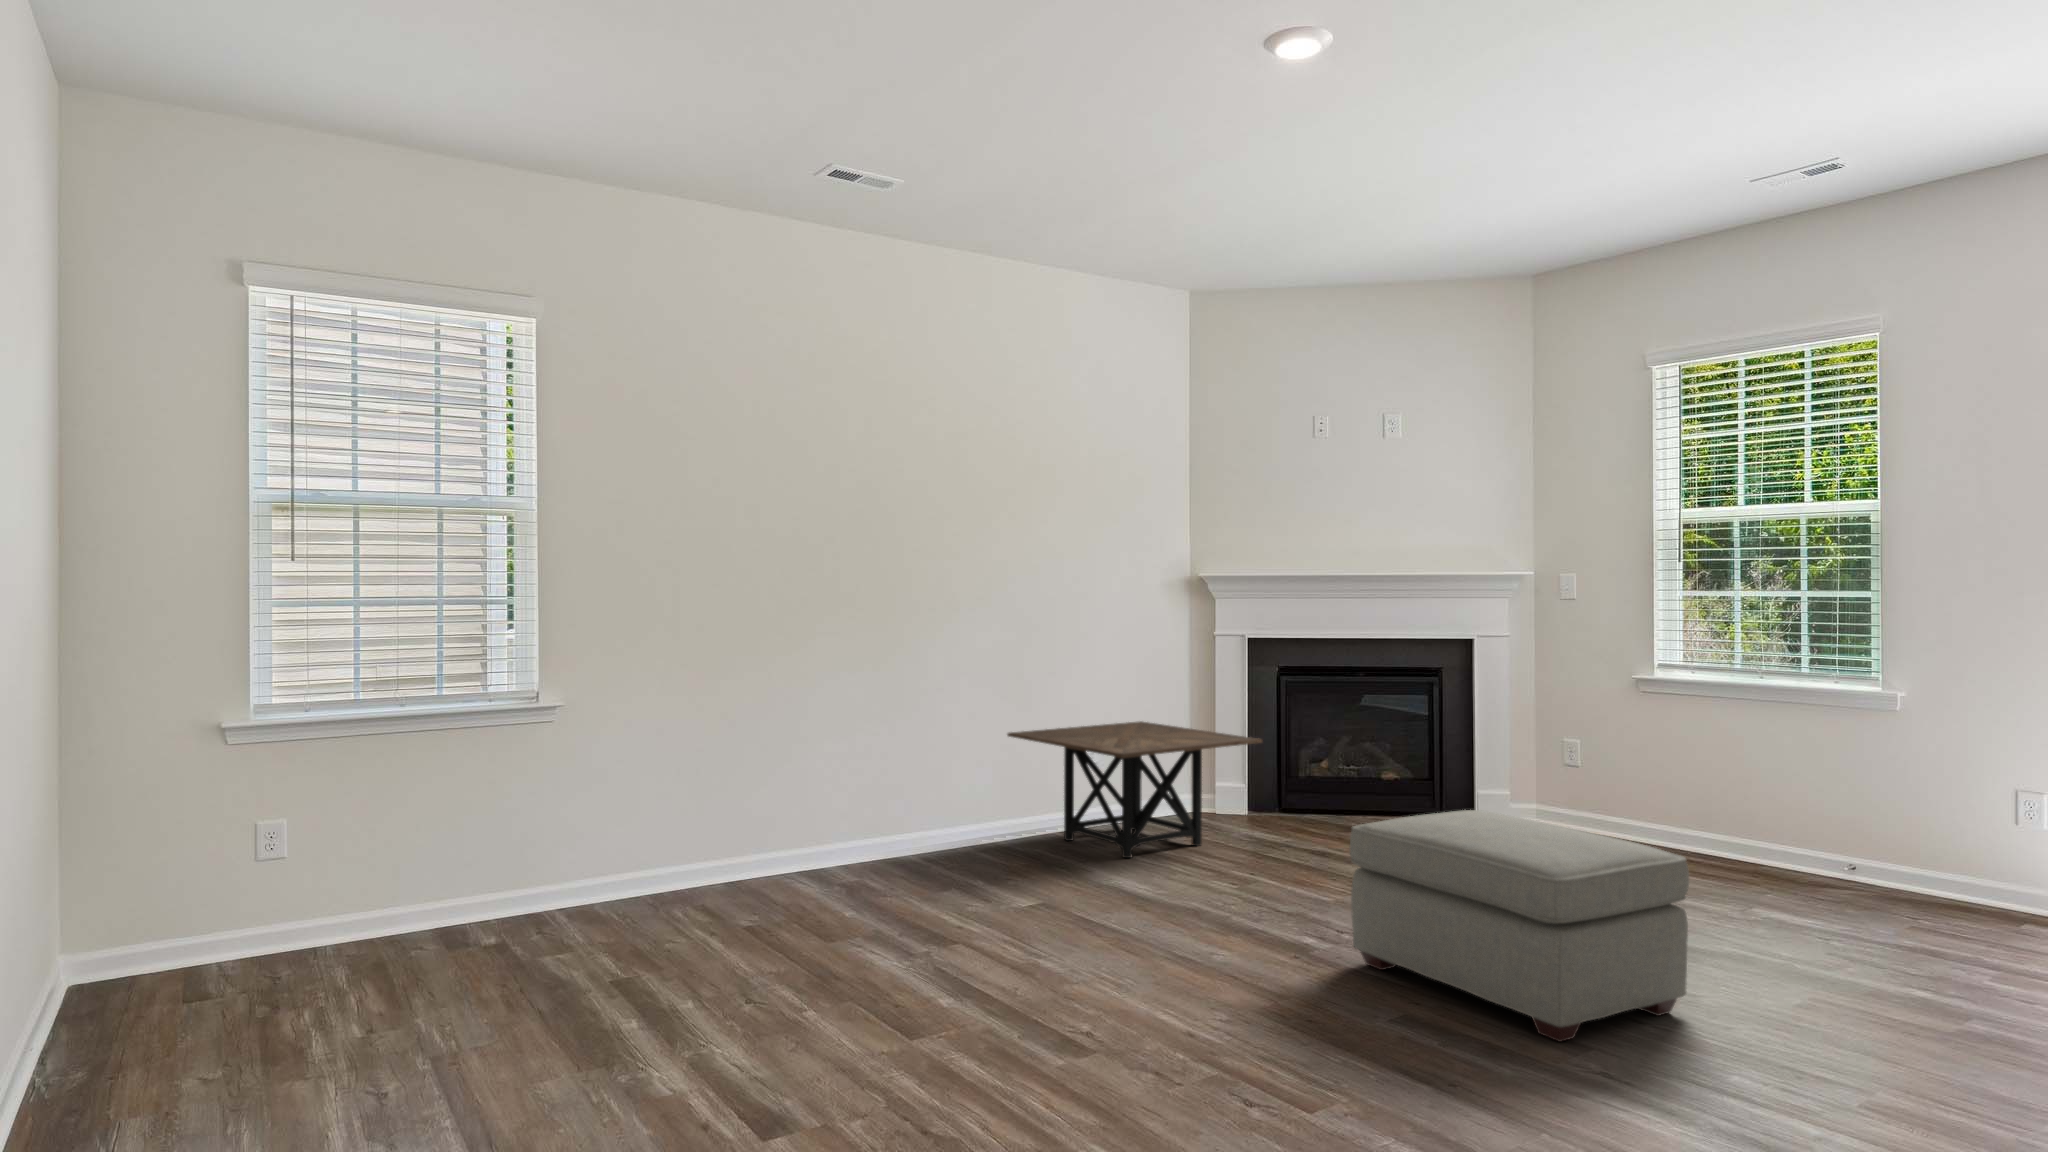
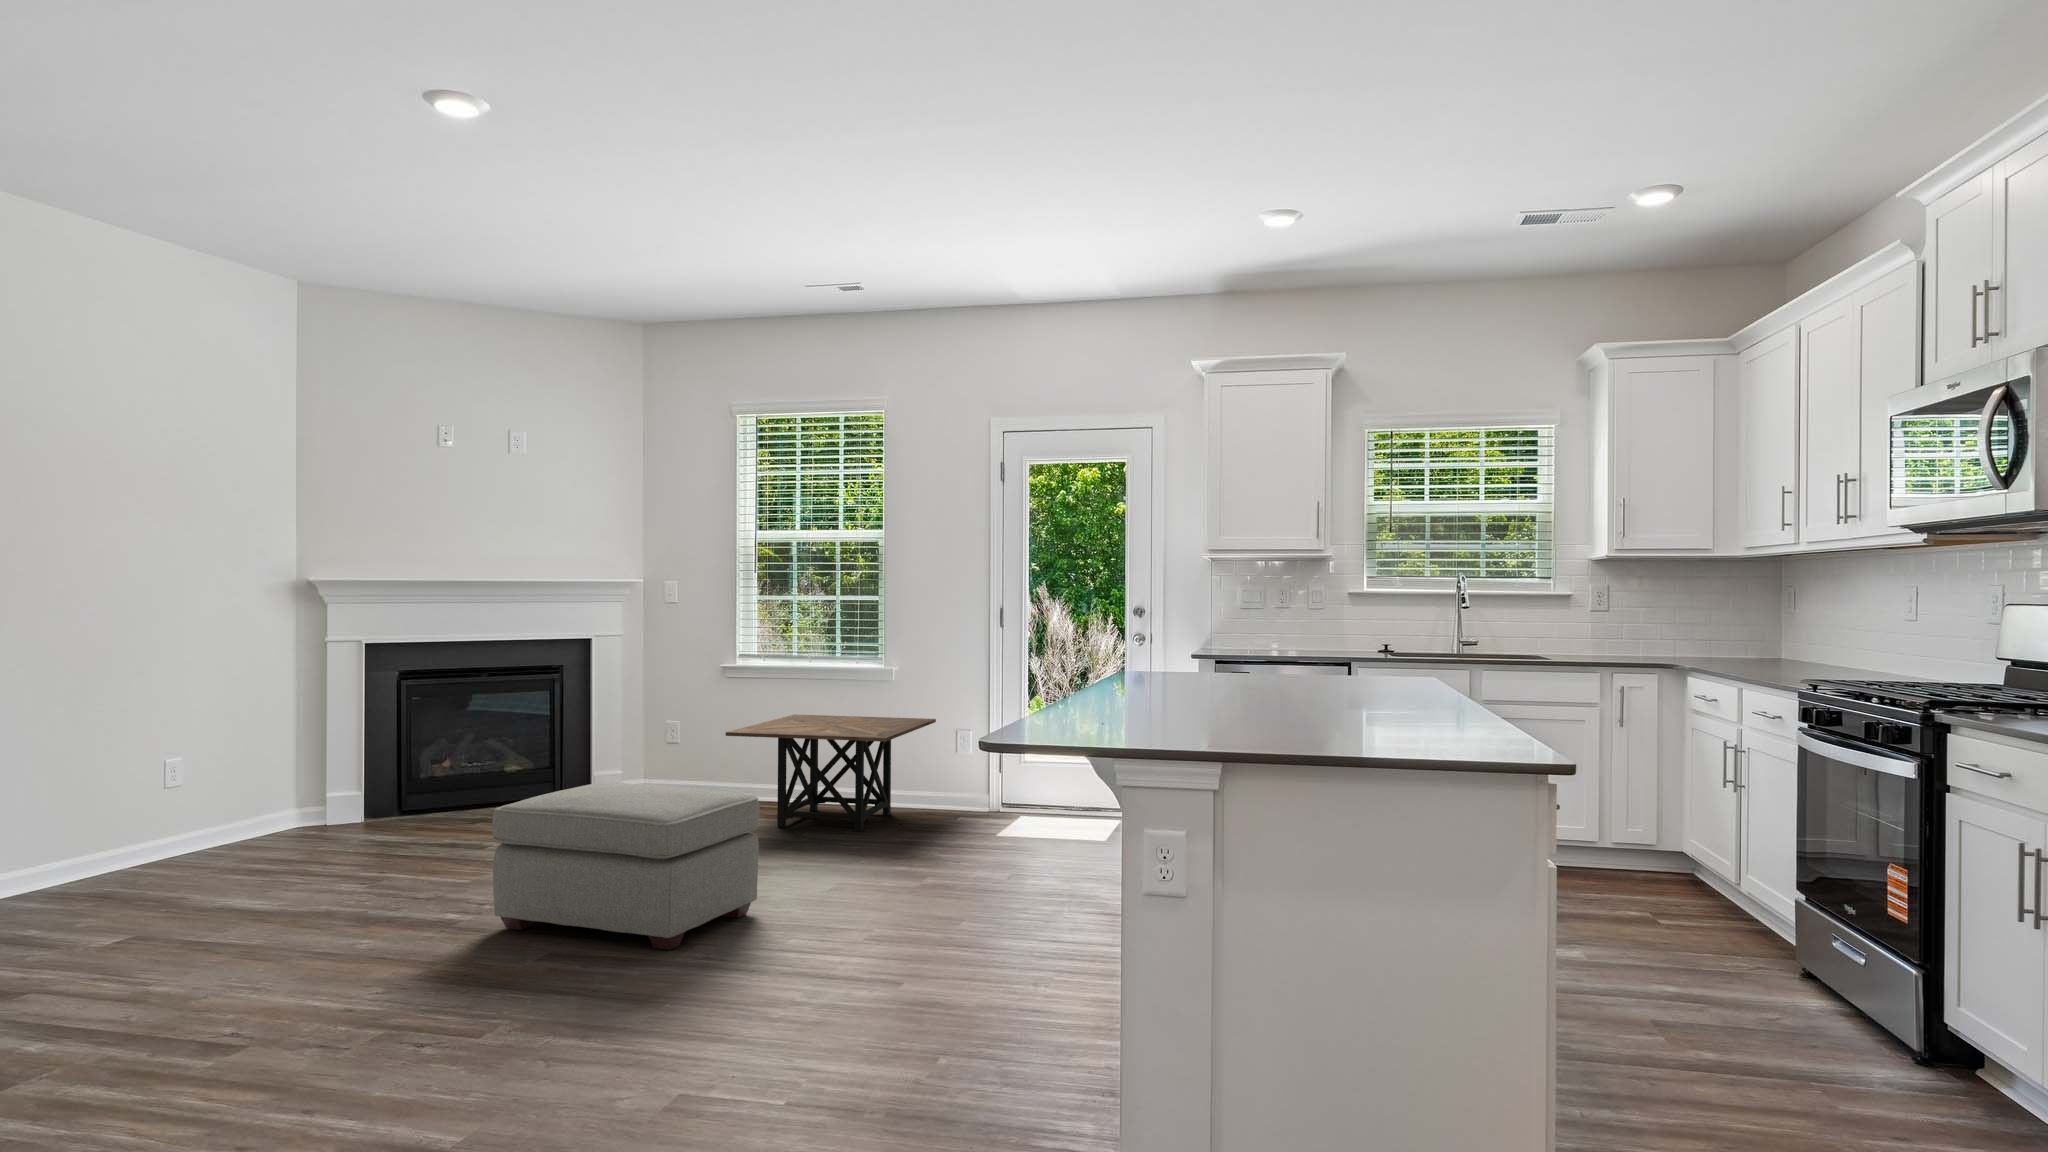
side table: present [1007,721,1262,858] -> present [726,715,936,831]

